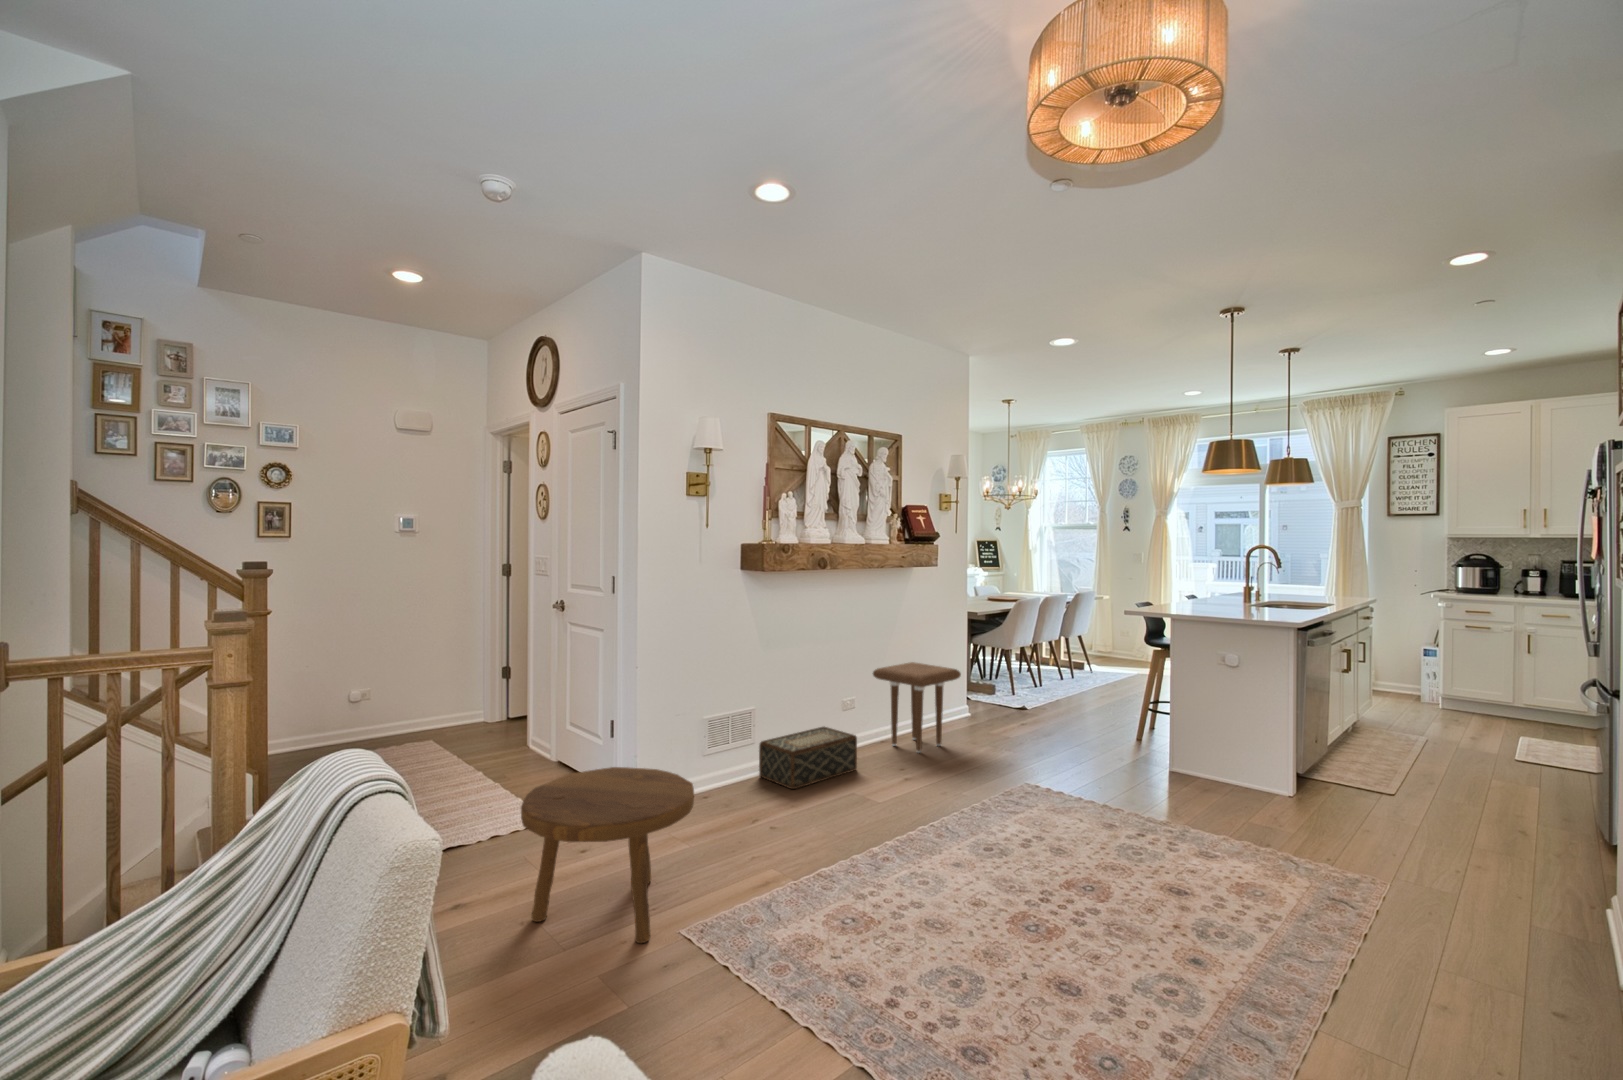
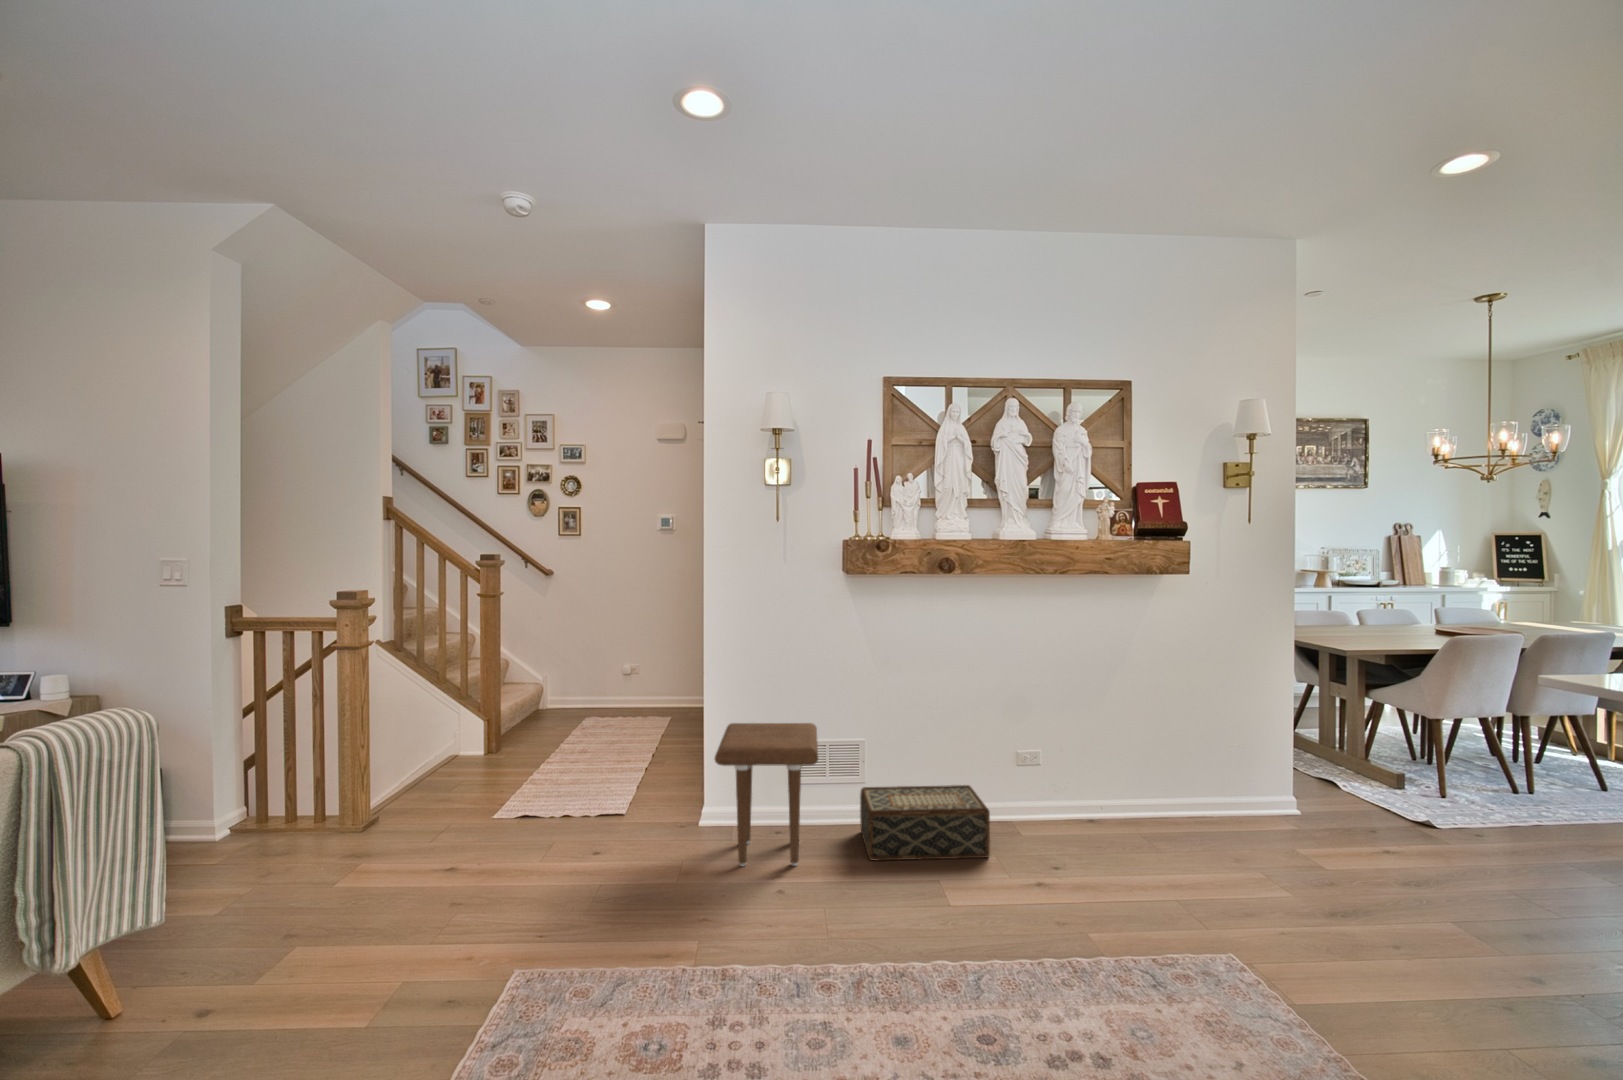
side table: present [873,662,961,753] -> present [714,723,818,866]
footstool: present [521,767,694,943] -> none [384,781,587,996]

